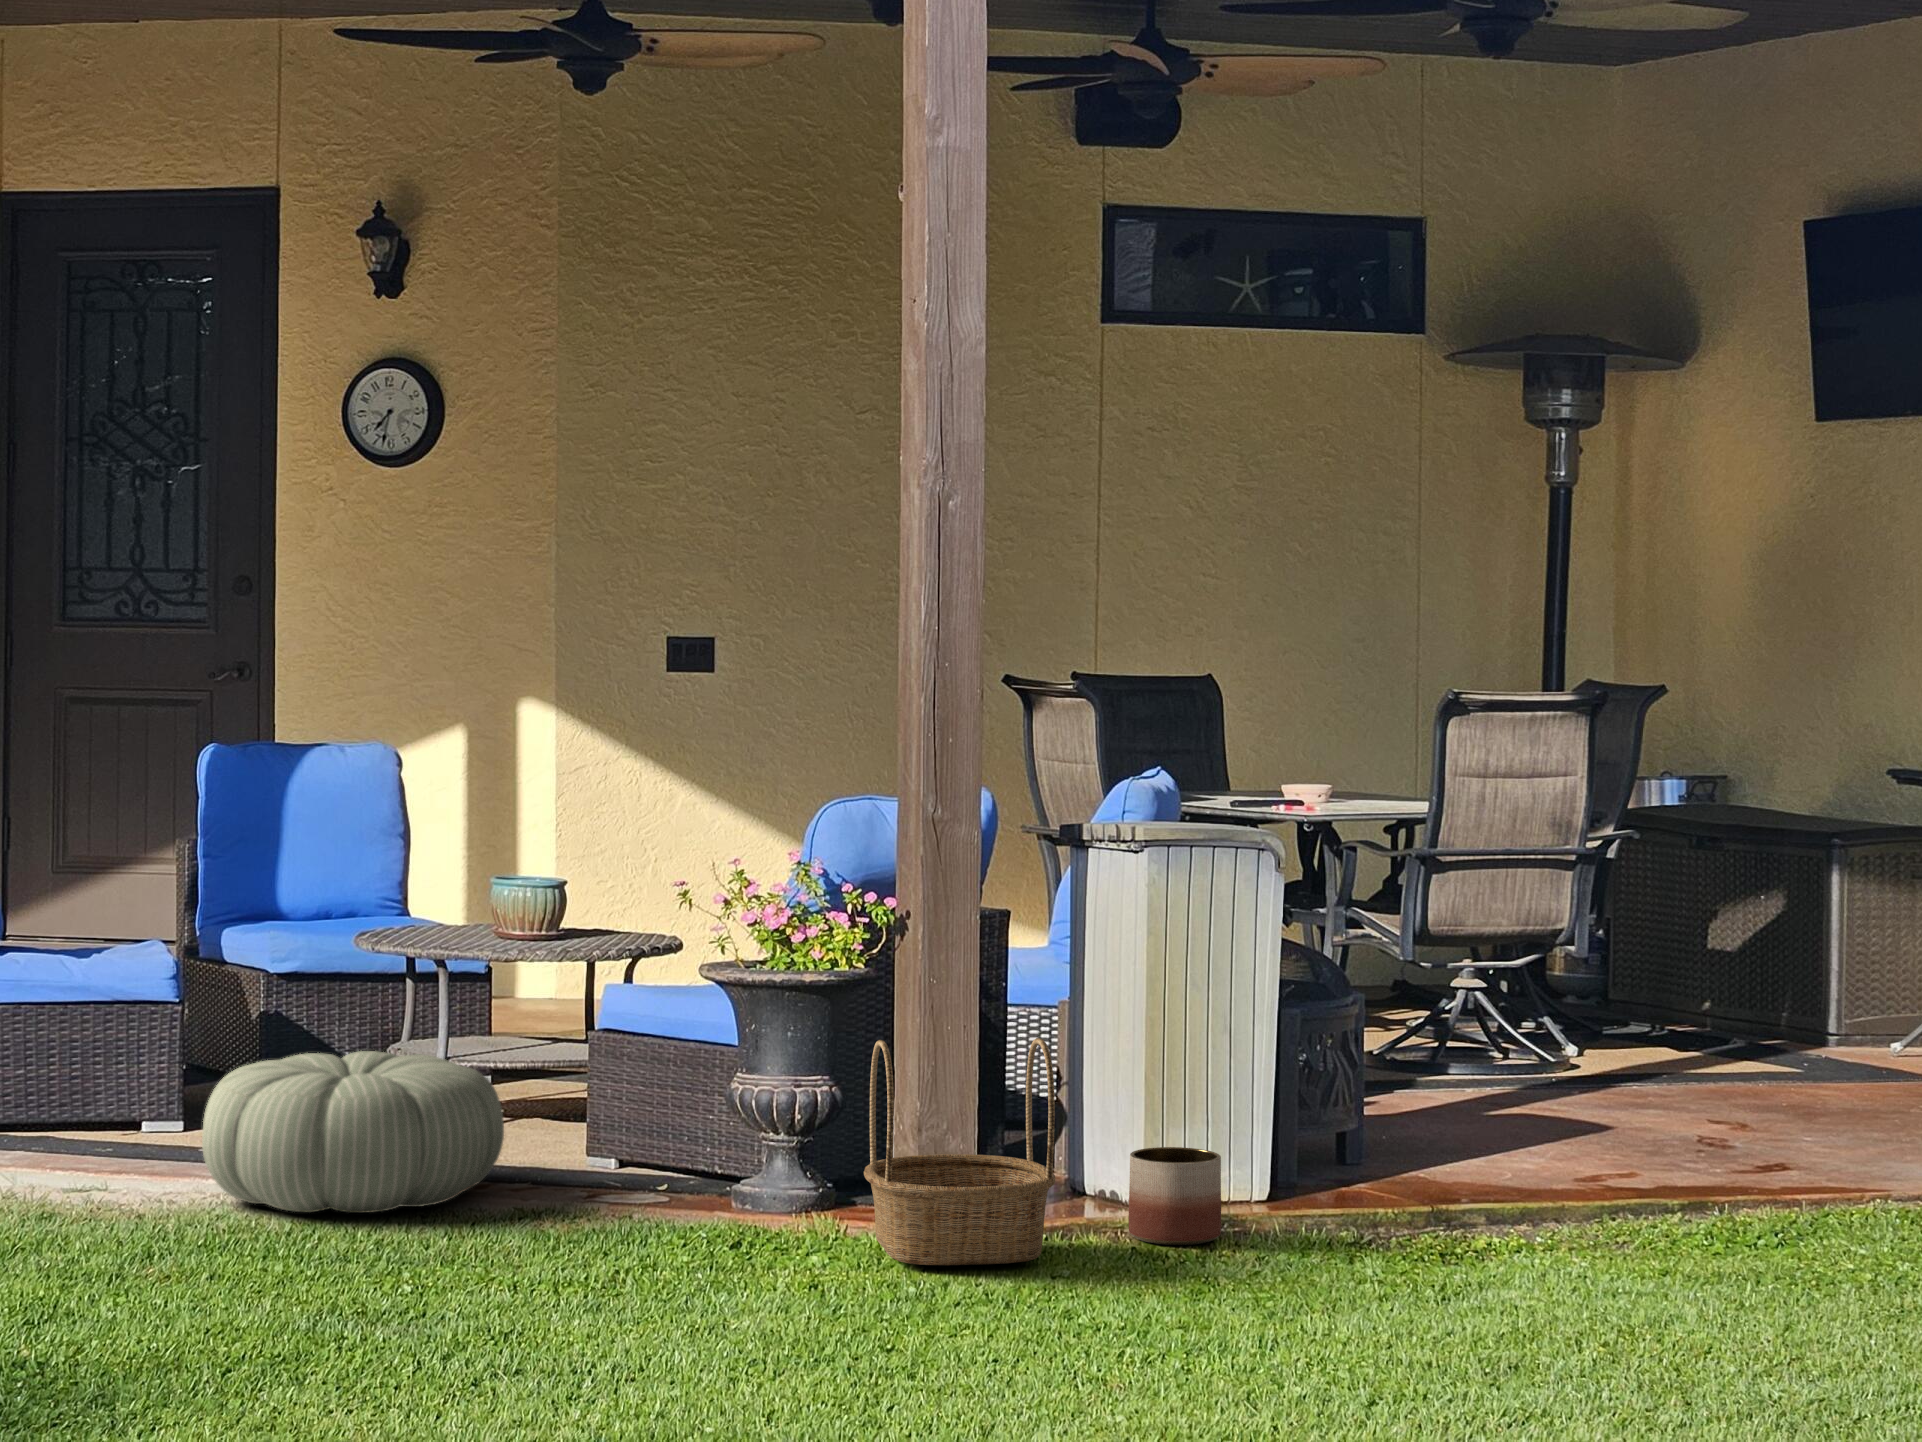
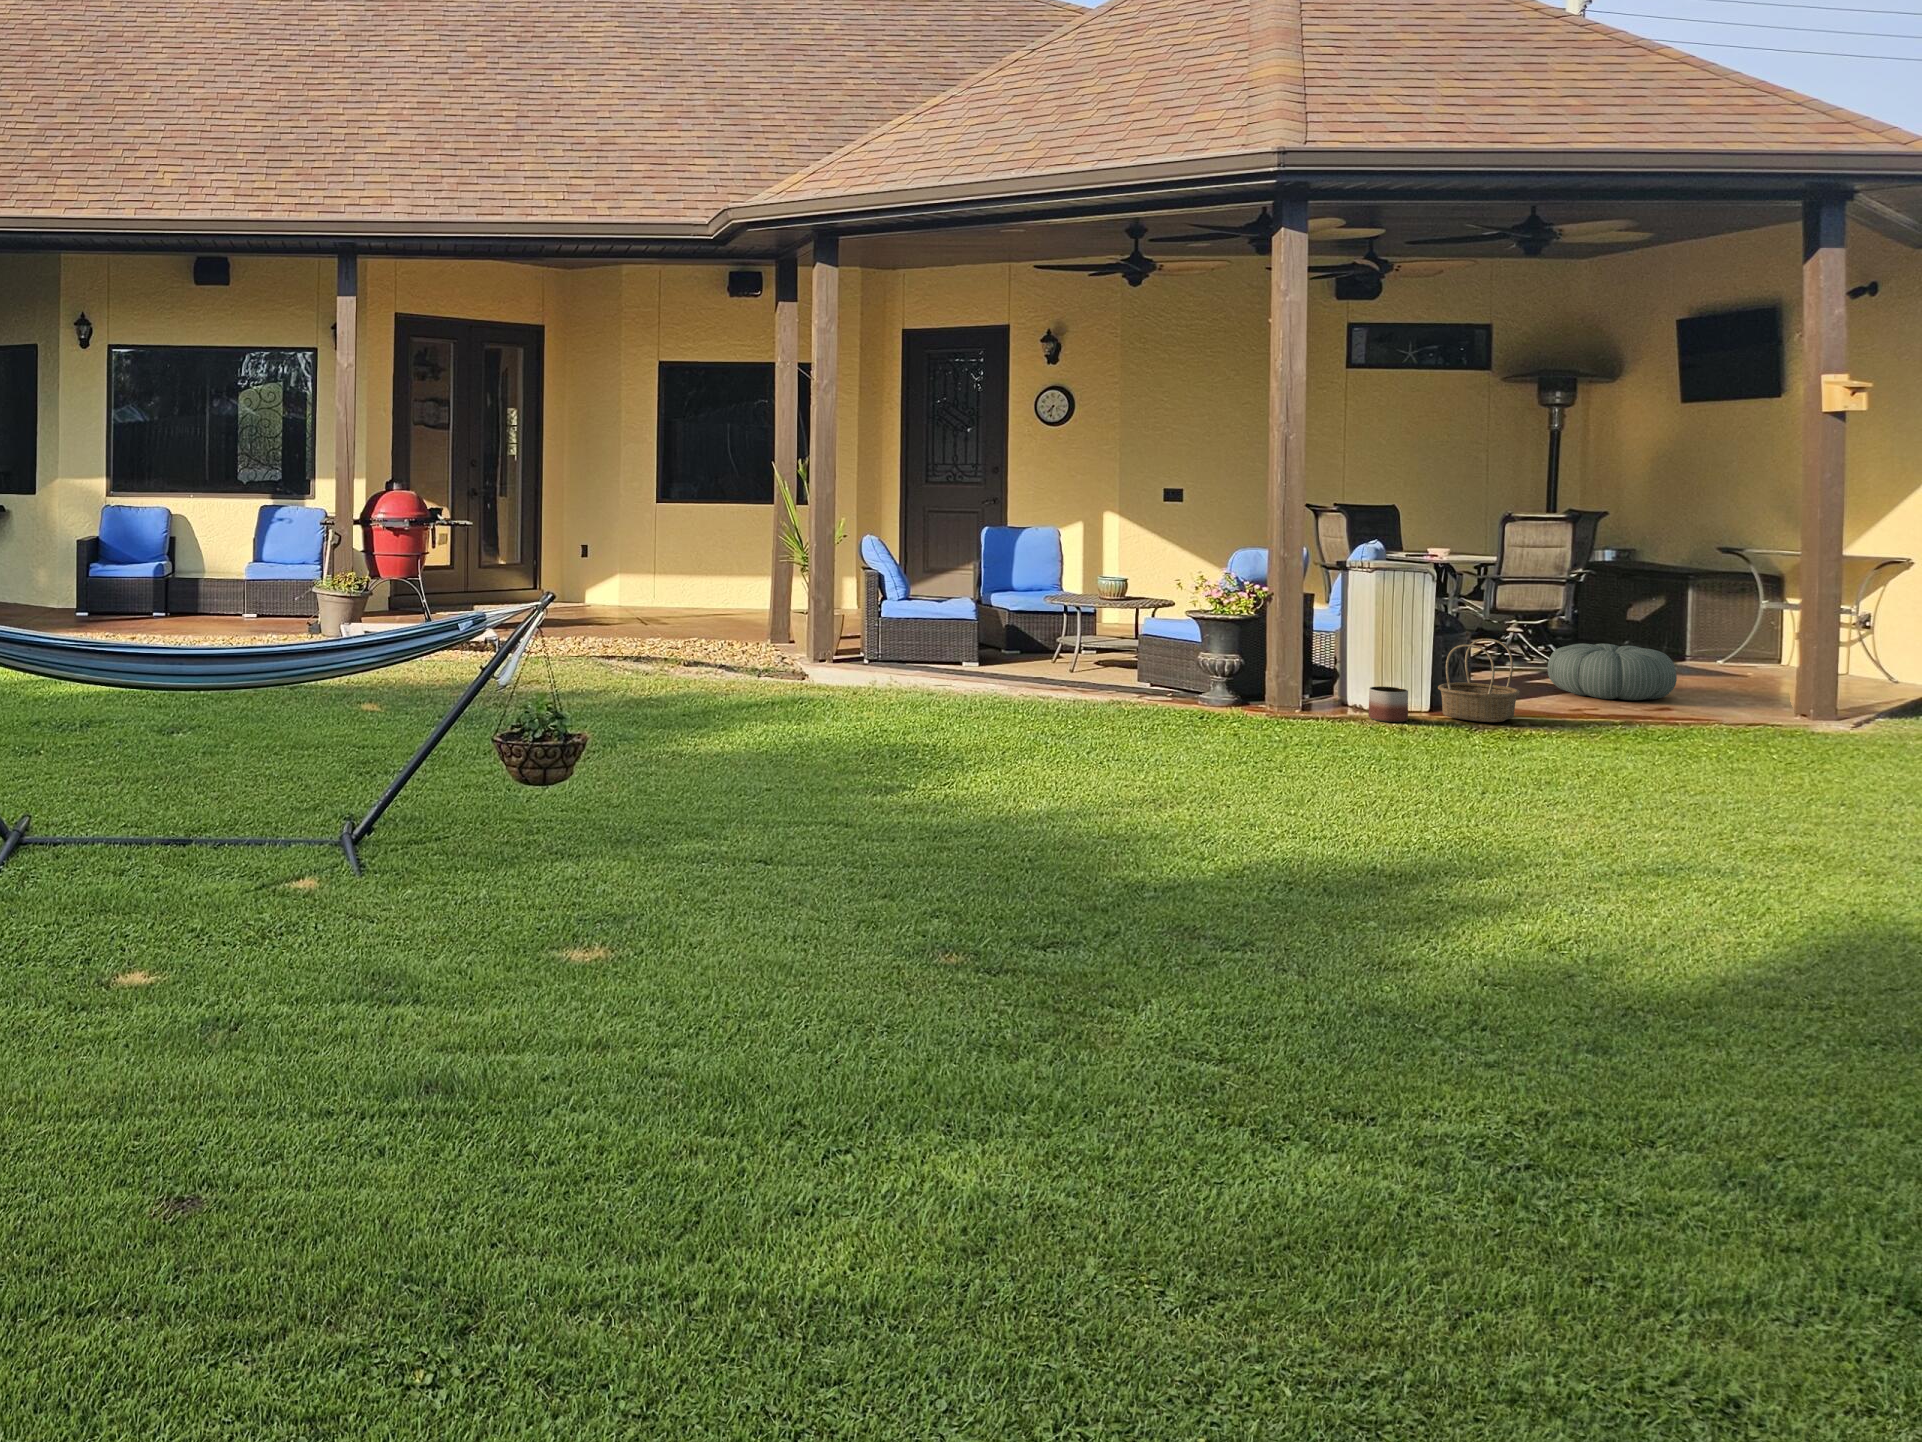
basket: present [864,1038,1055,1265] -> present [1438,638,1520,722]
pouf: present [202,1051,504,1213] -> present [1547,643,1677,700]

